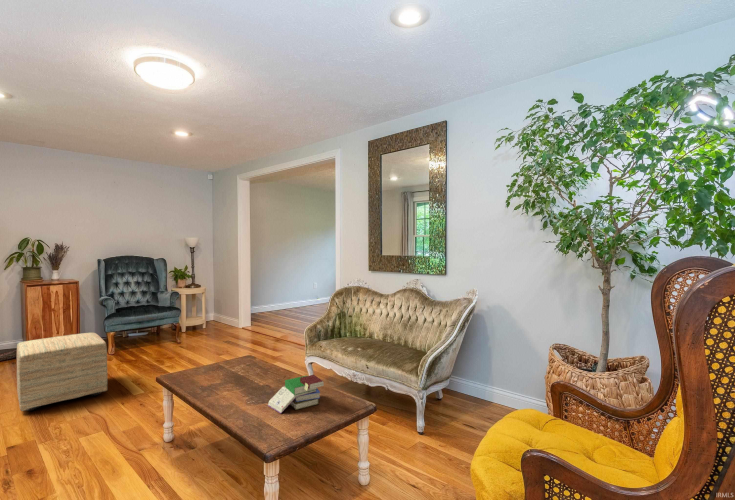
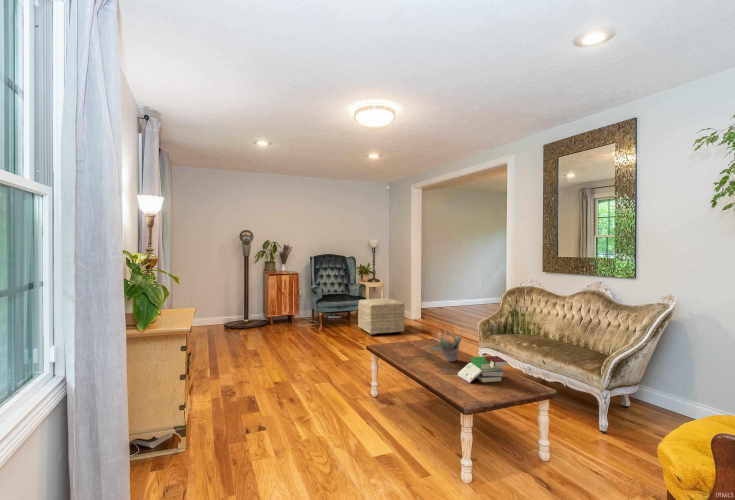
ottoman: present [17,333,108,411] -> present [358,298,405,336]
succulent plant: none [232,343,276,386] -> present [427,330,462,362]

